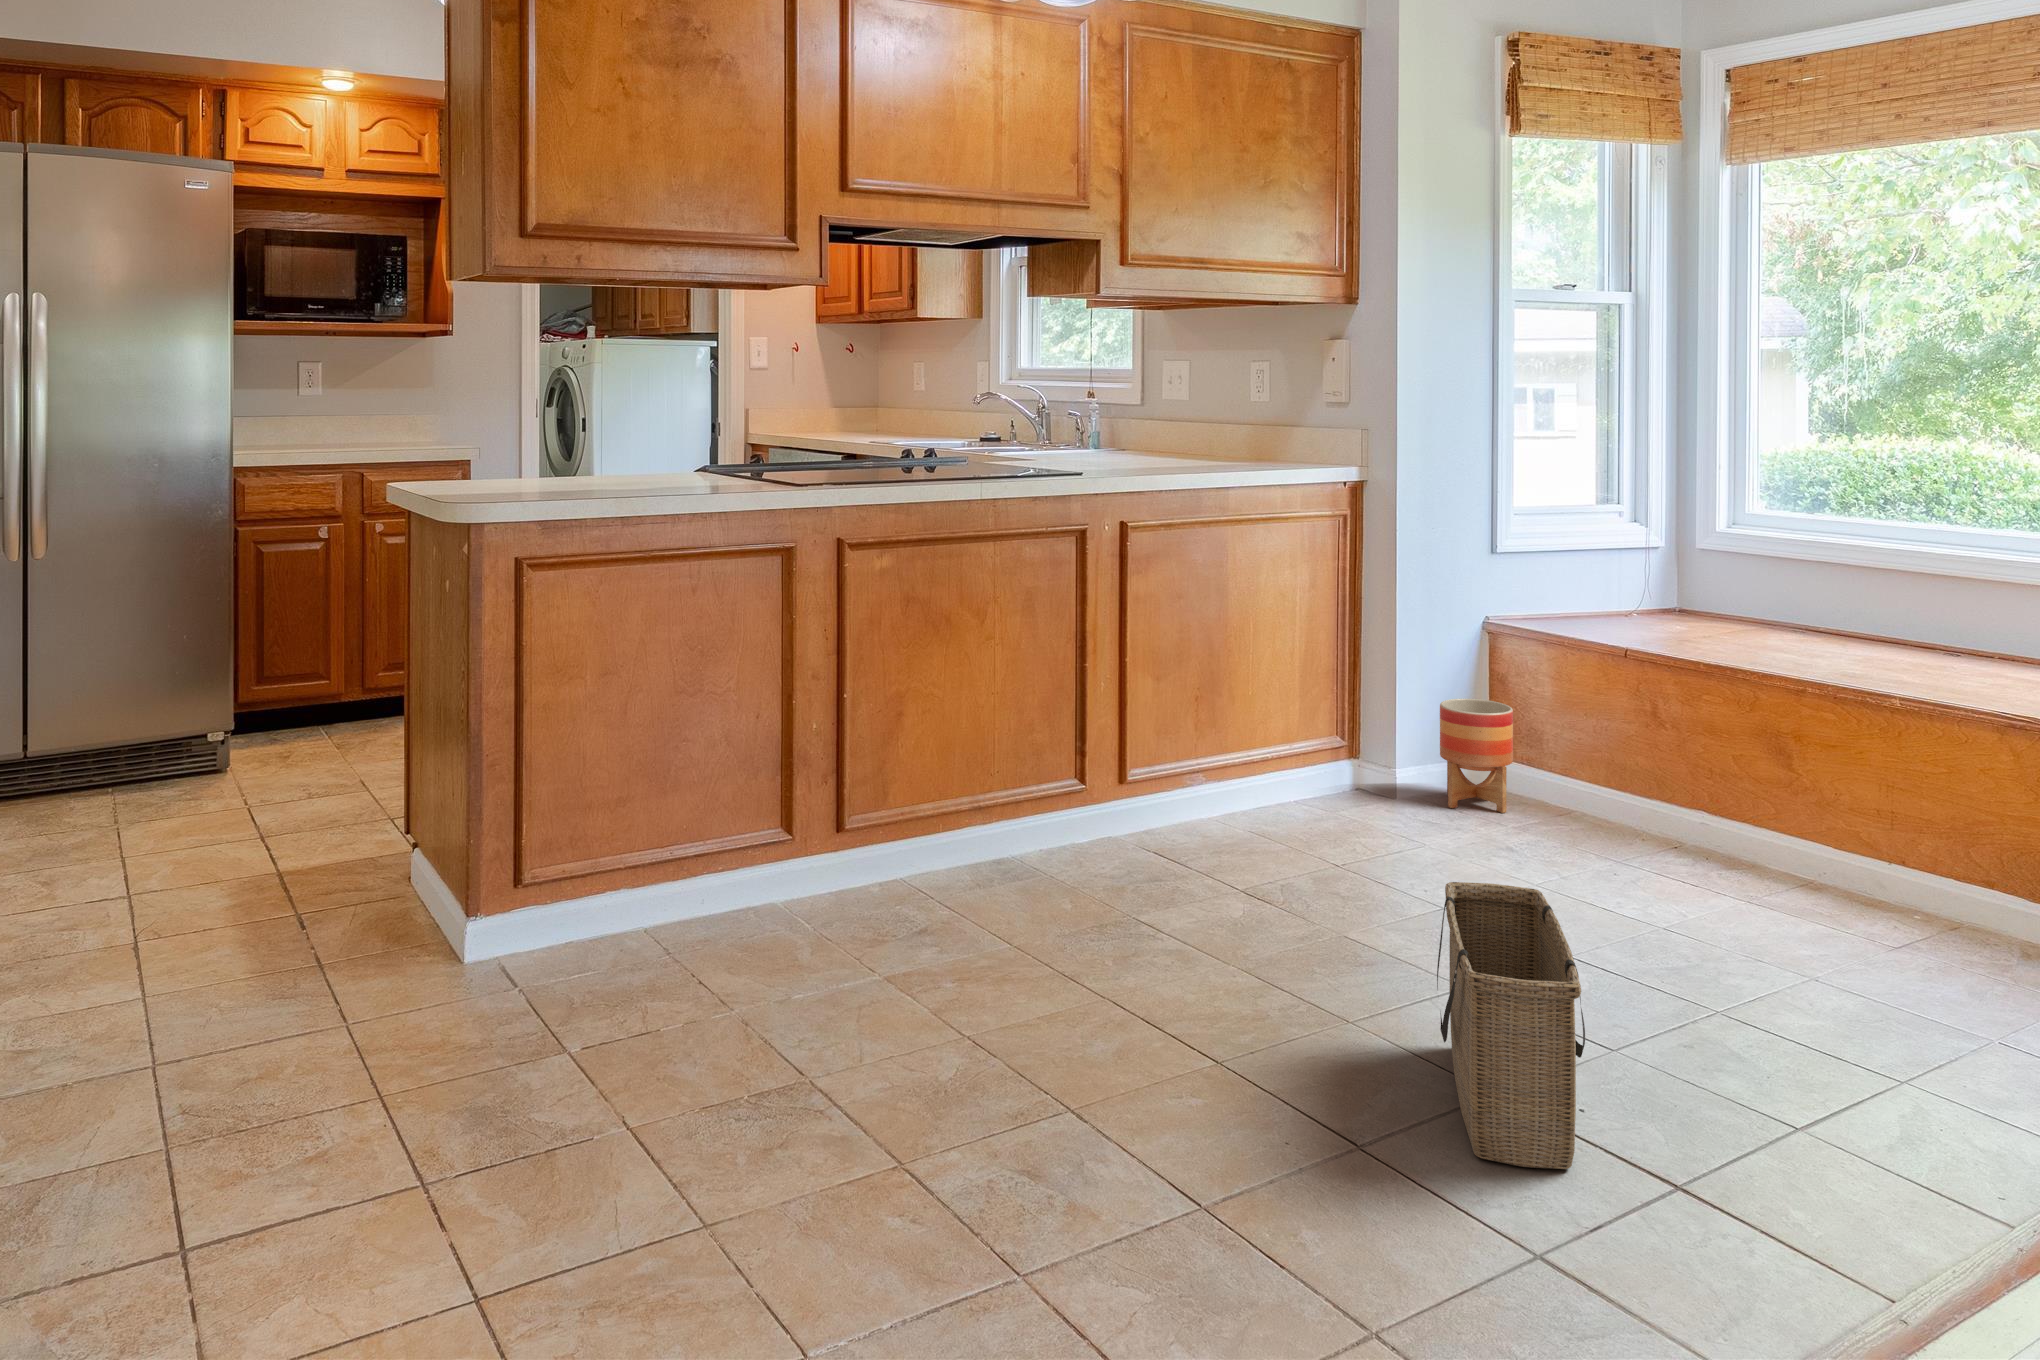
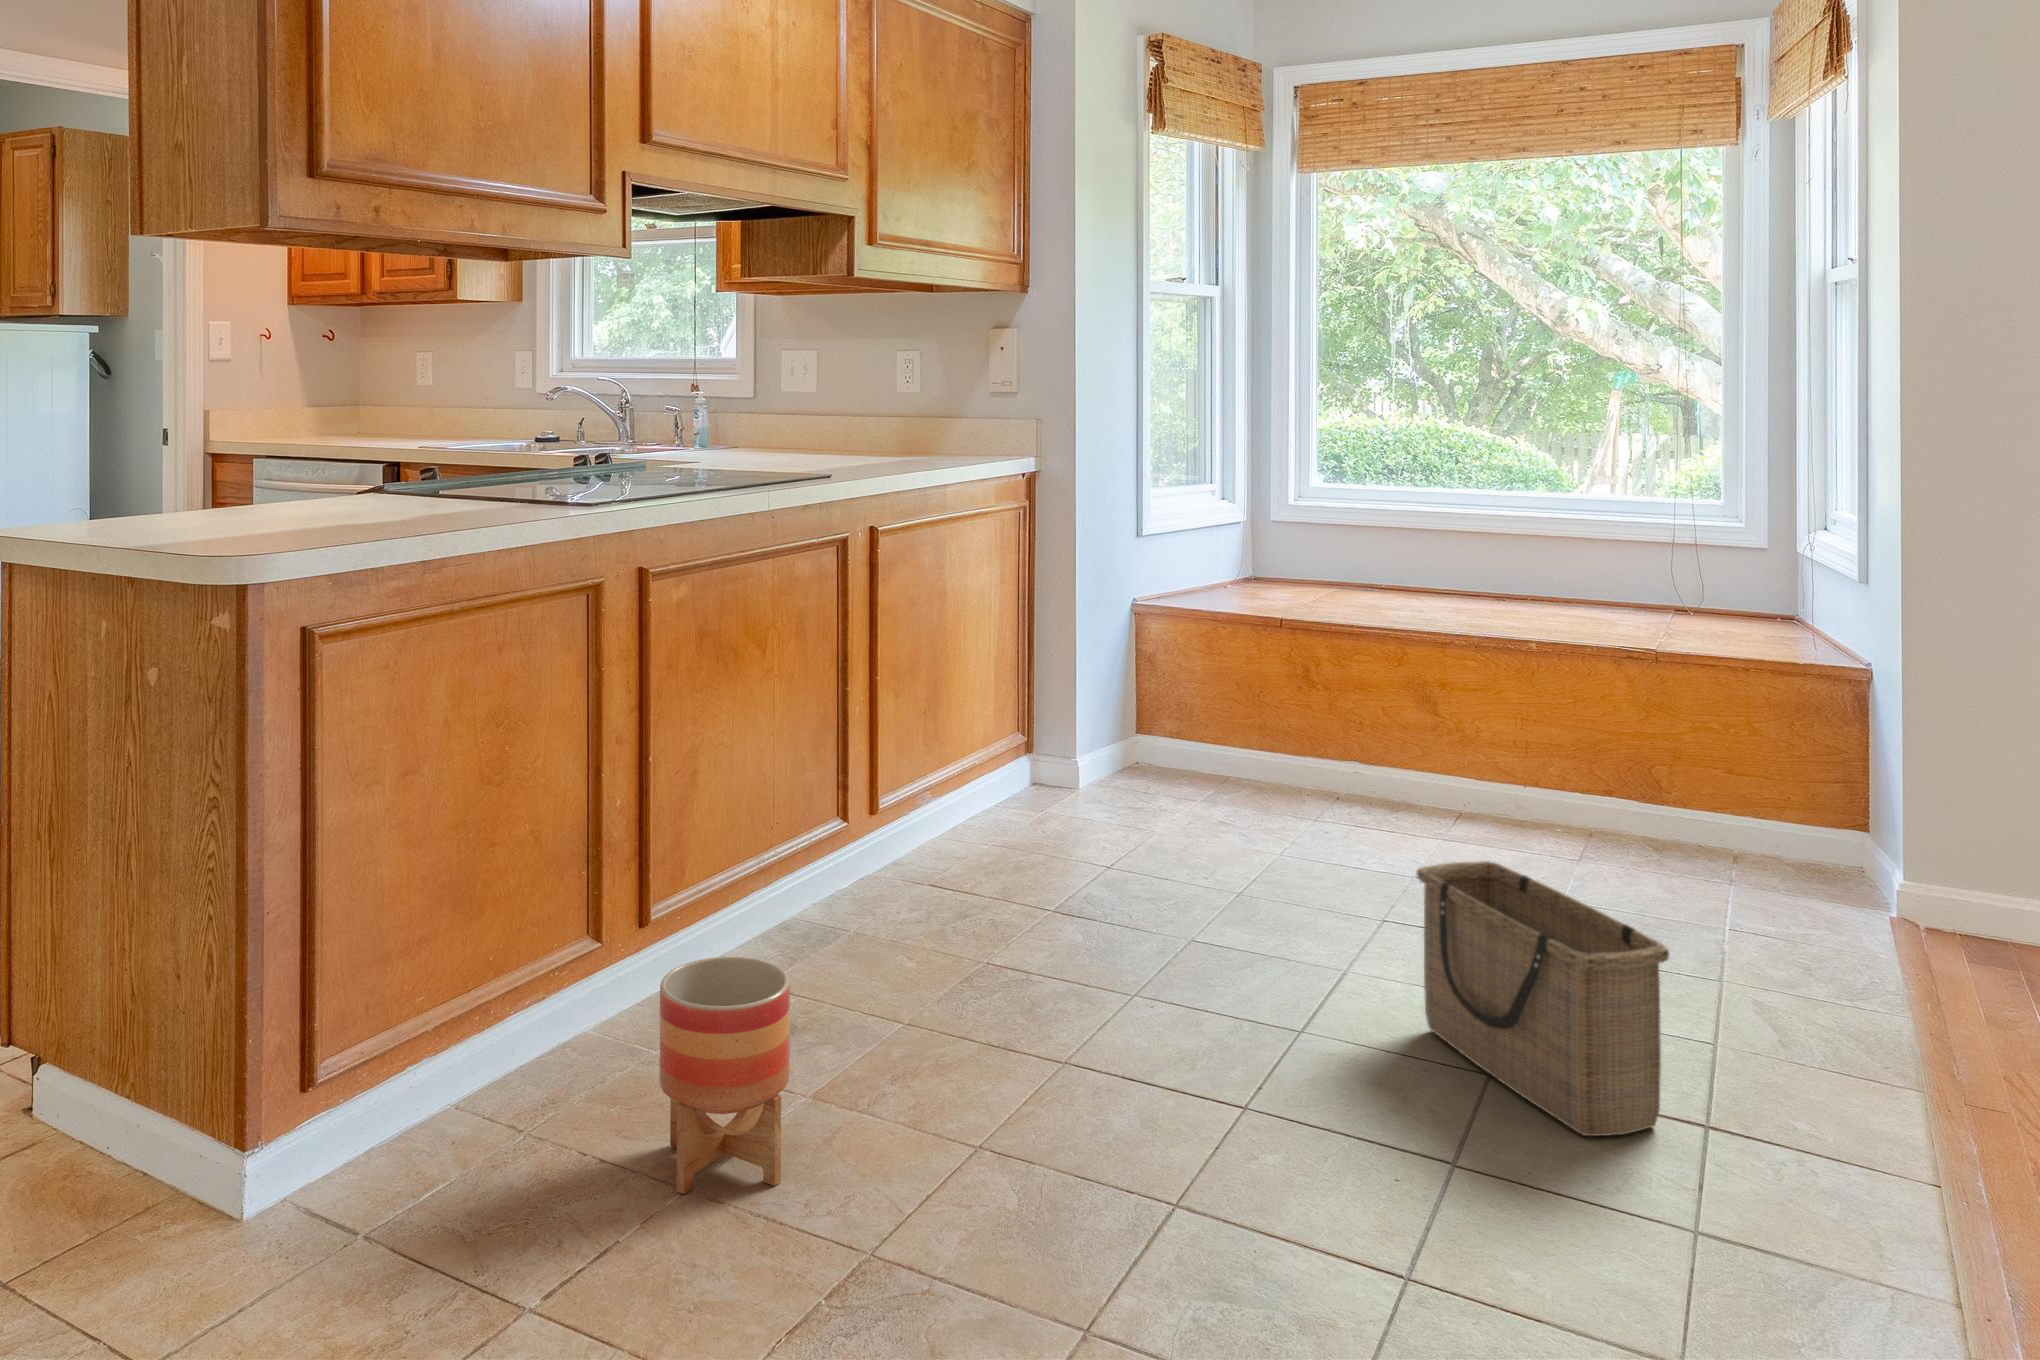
planter: present [1440,699,1513,813] -> present [659,957,790,1194]

